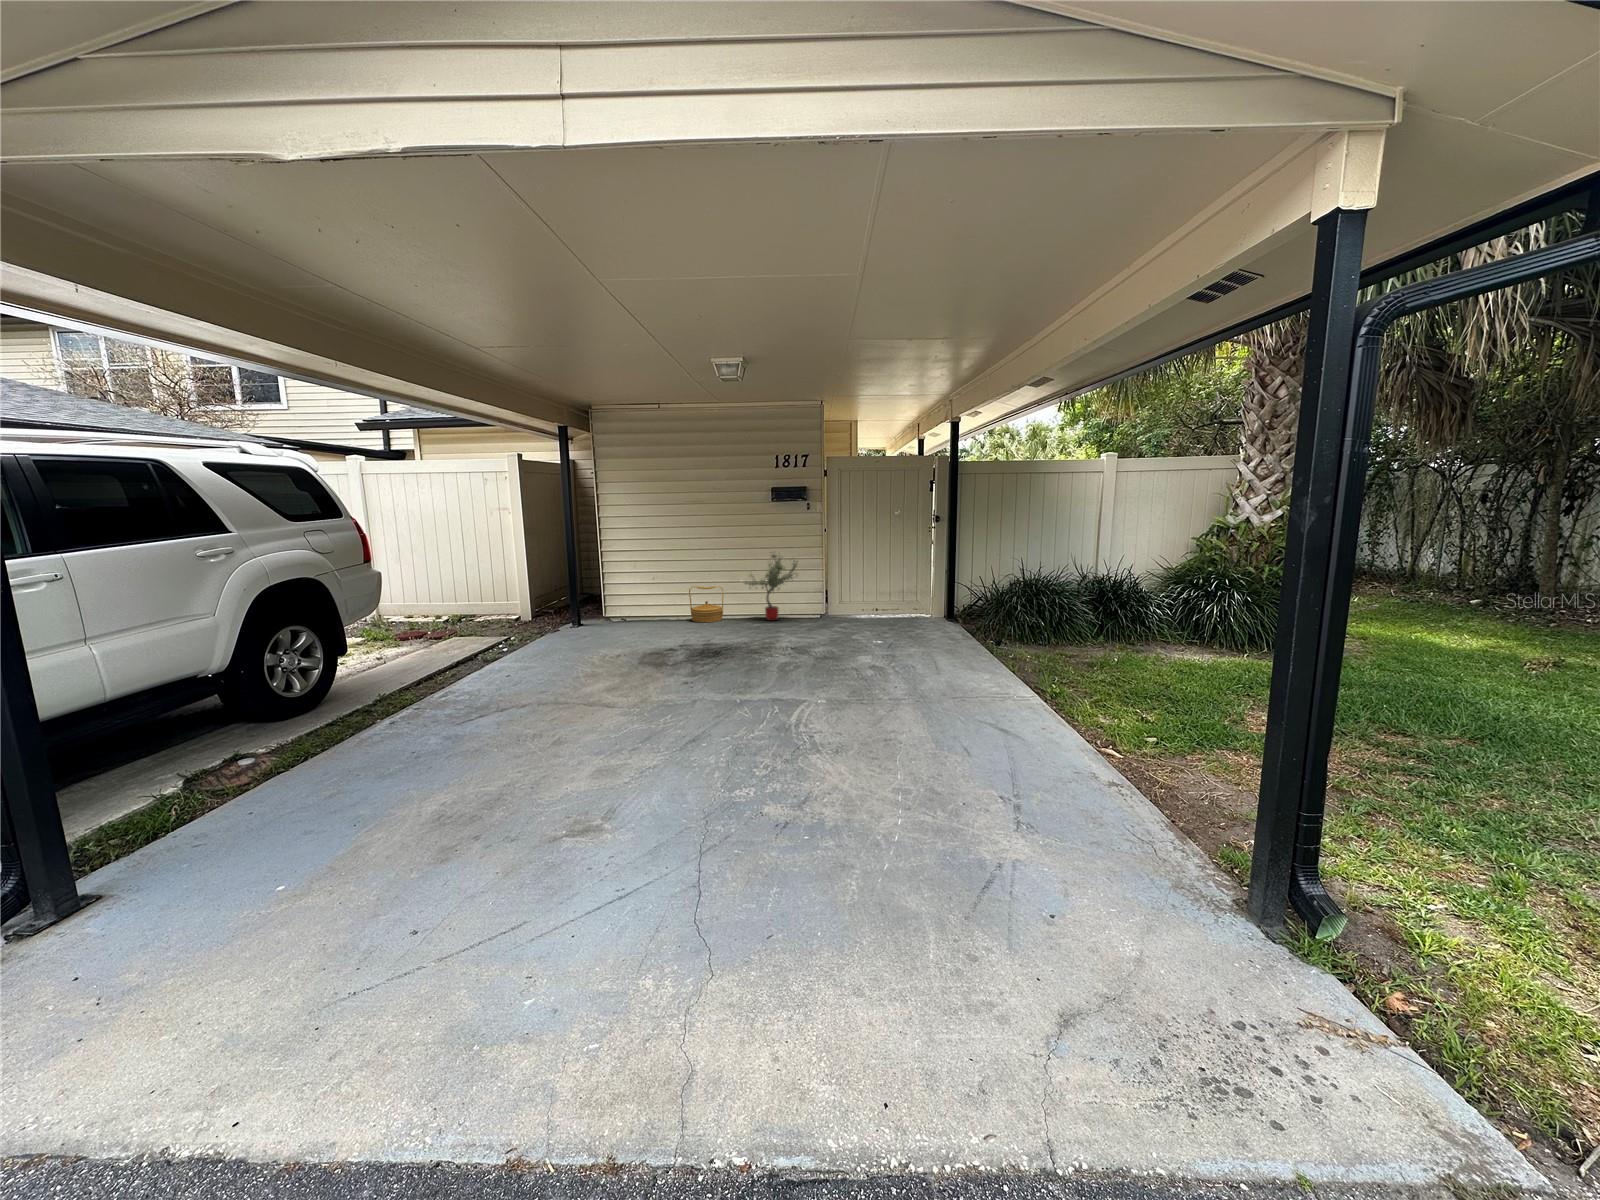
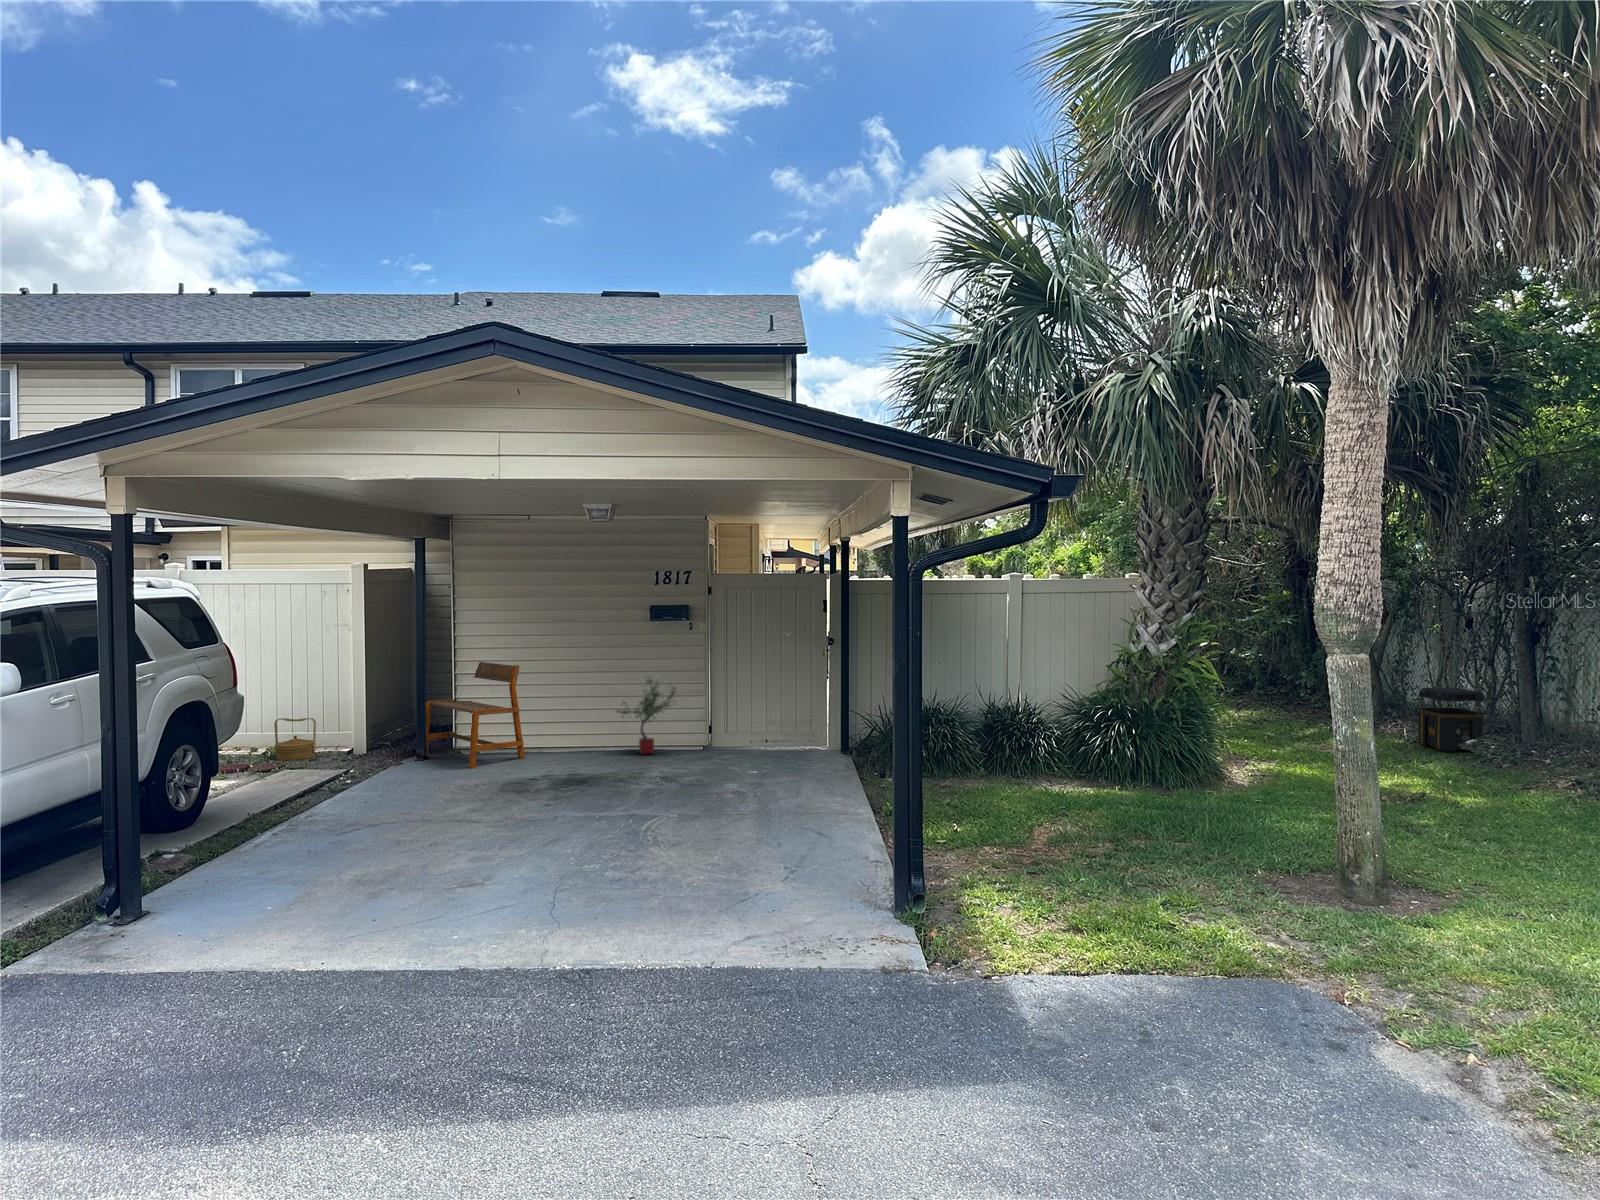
bench: none [577,540,667,633] -> present [425,661,525,768]
toolbox: none [1472,556,1554,615] -> present [1418,688,1485,752]
woven basket: present [689,586,723,622] -> present [274,718,316,760]

